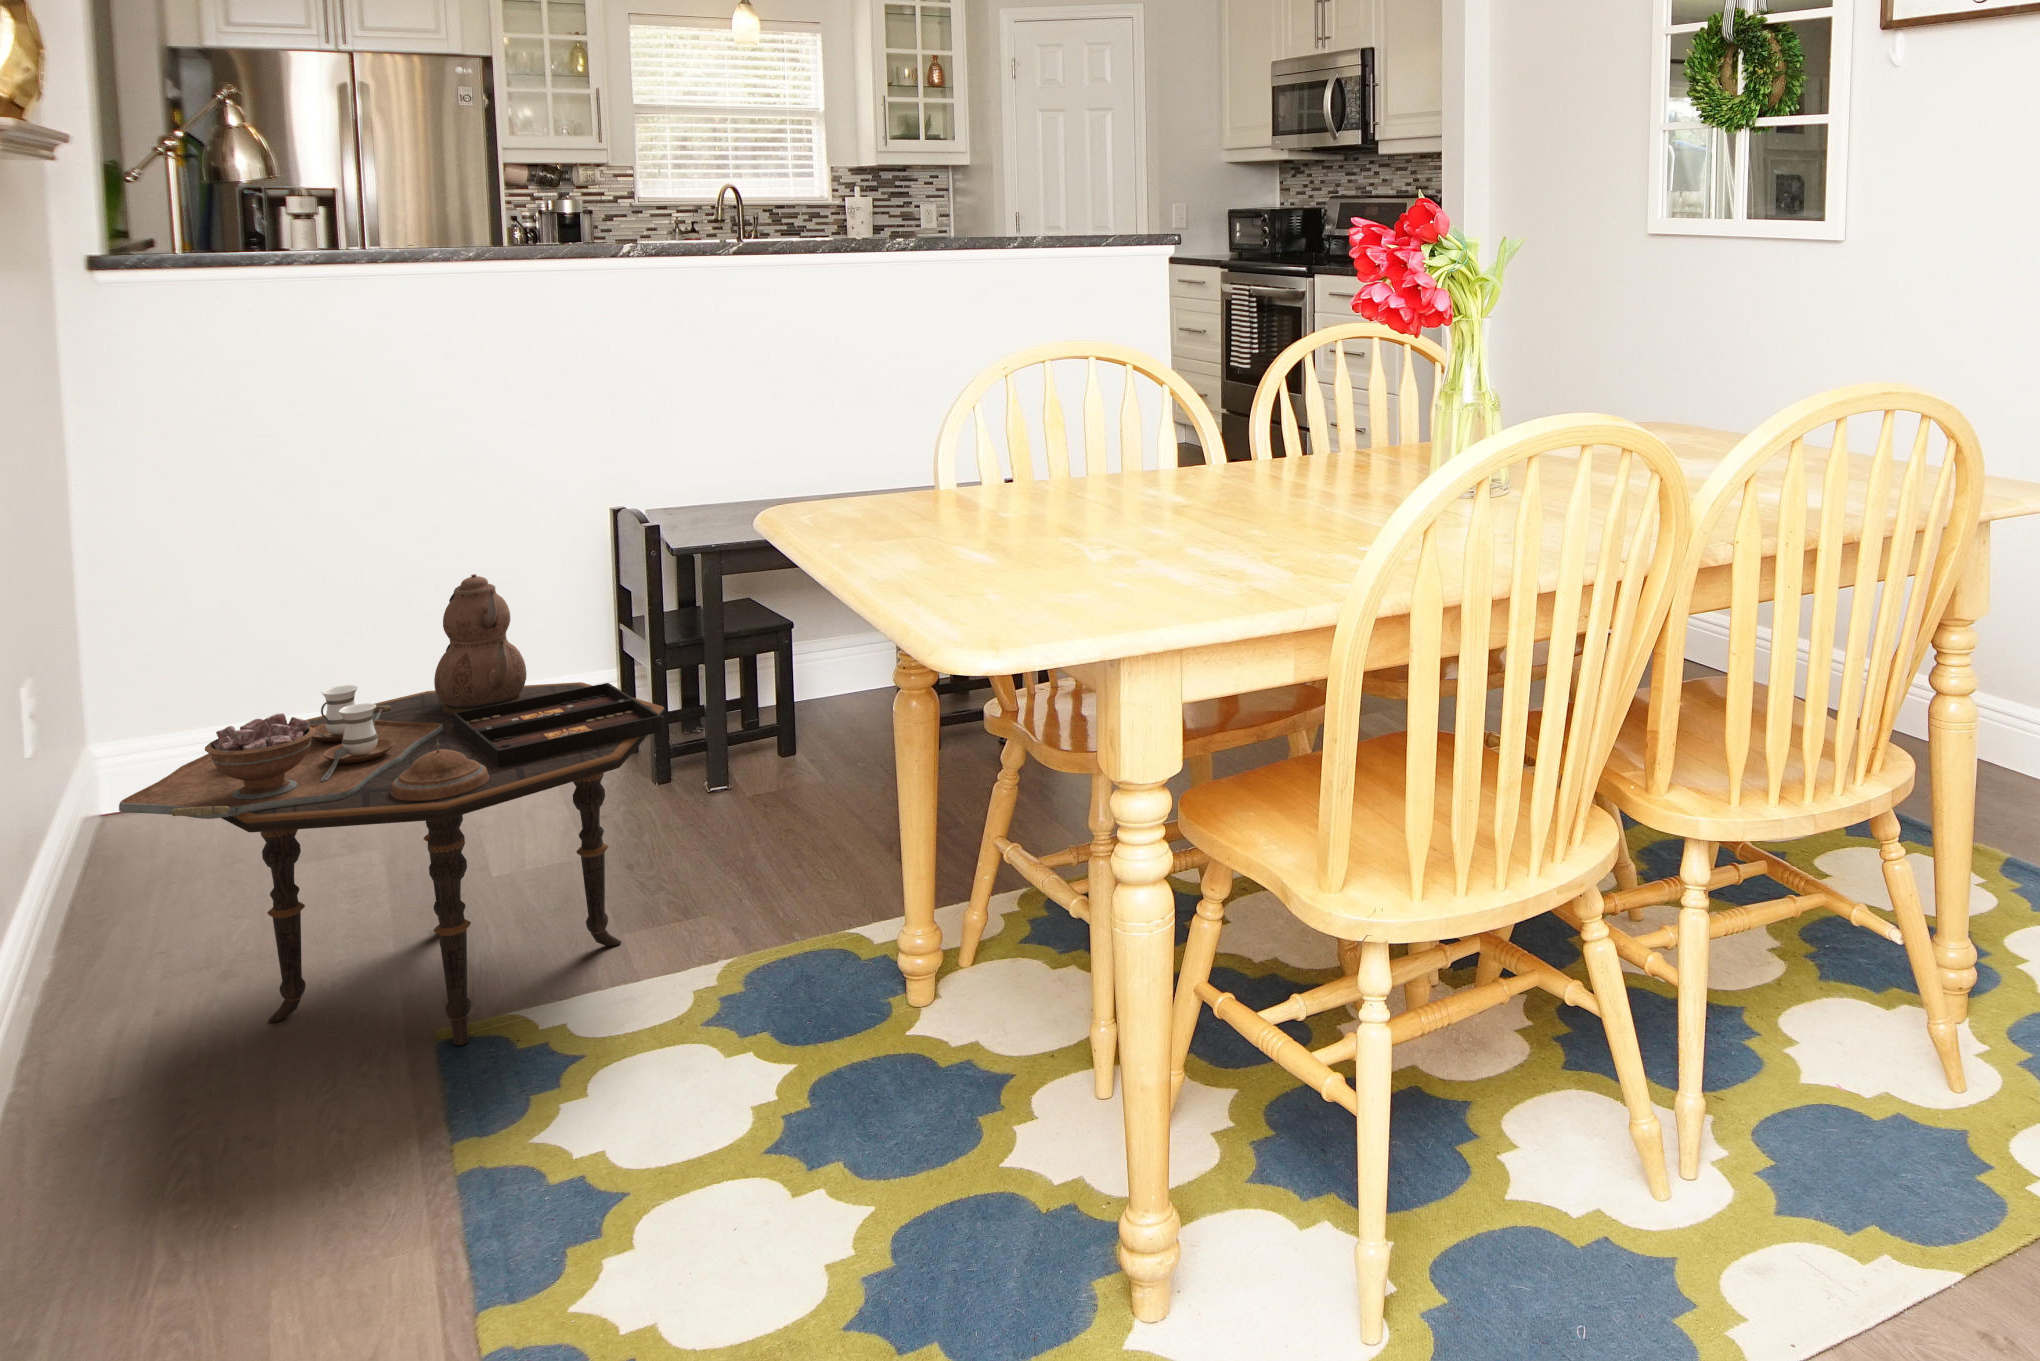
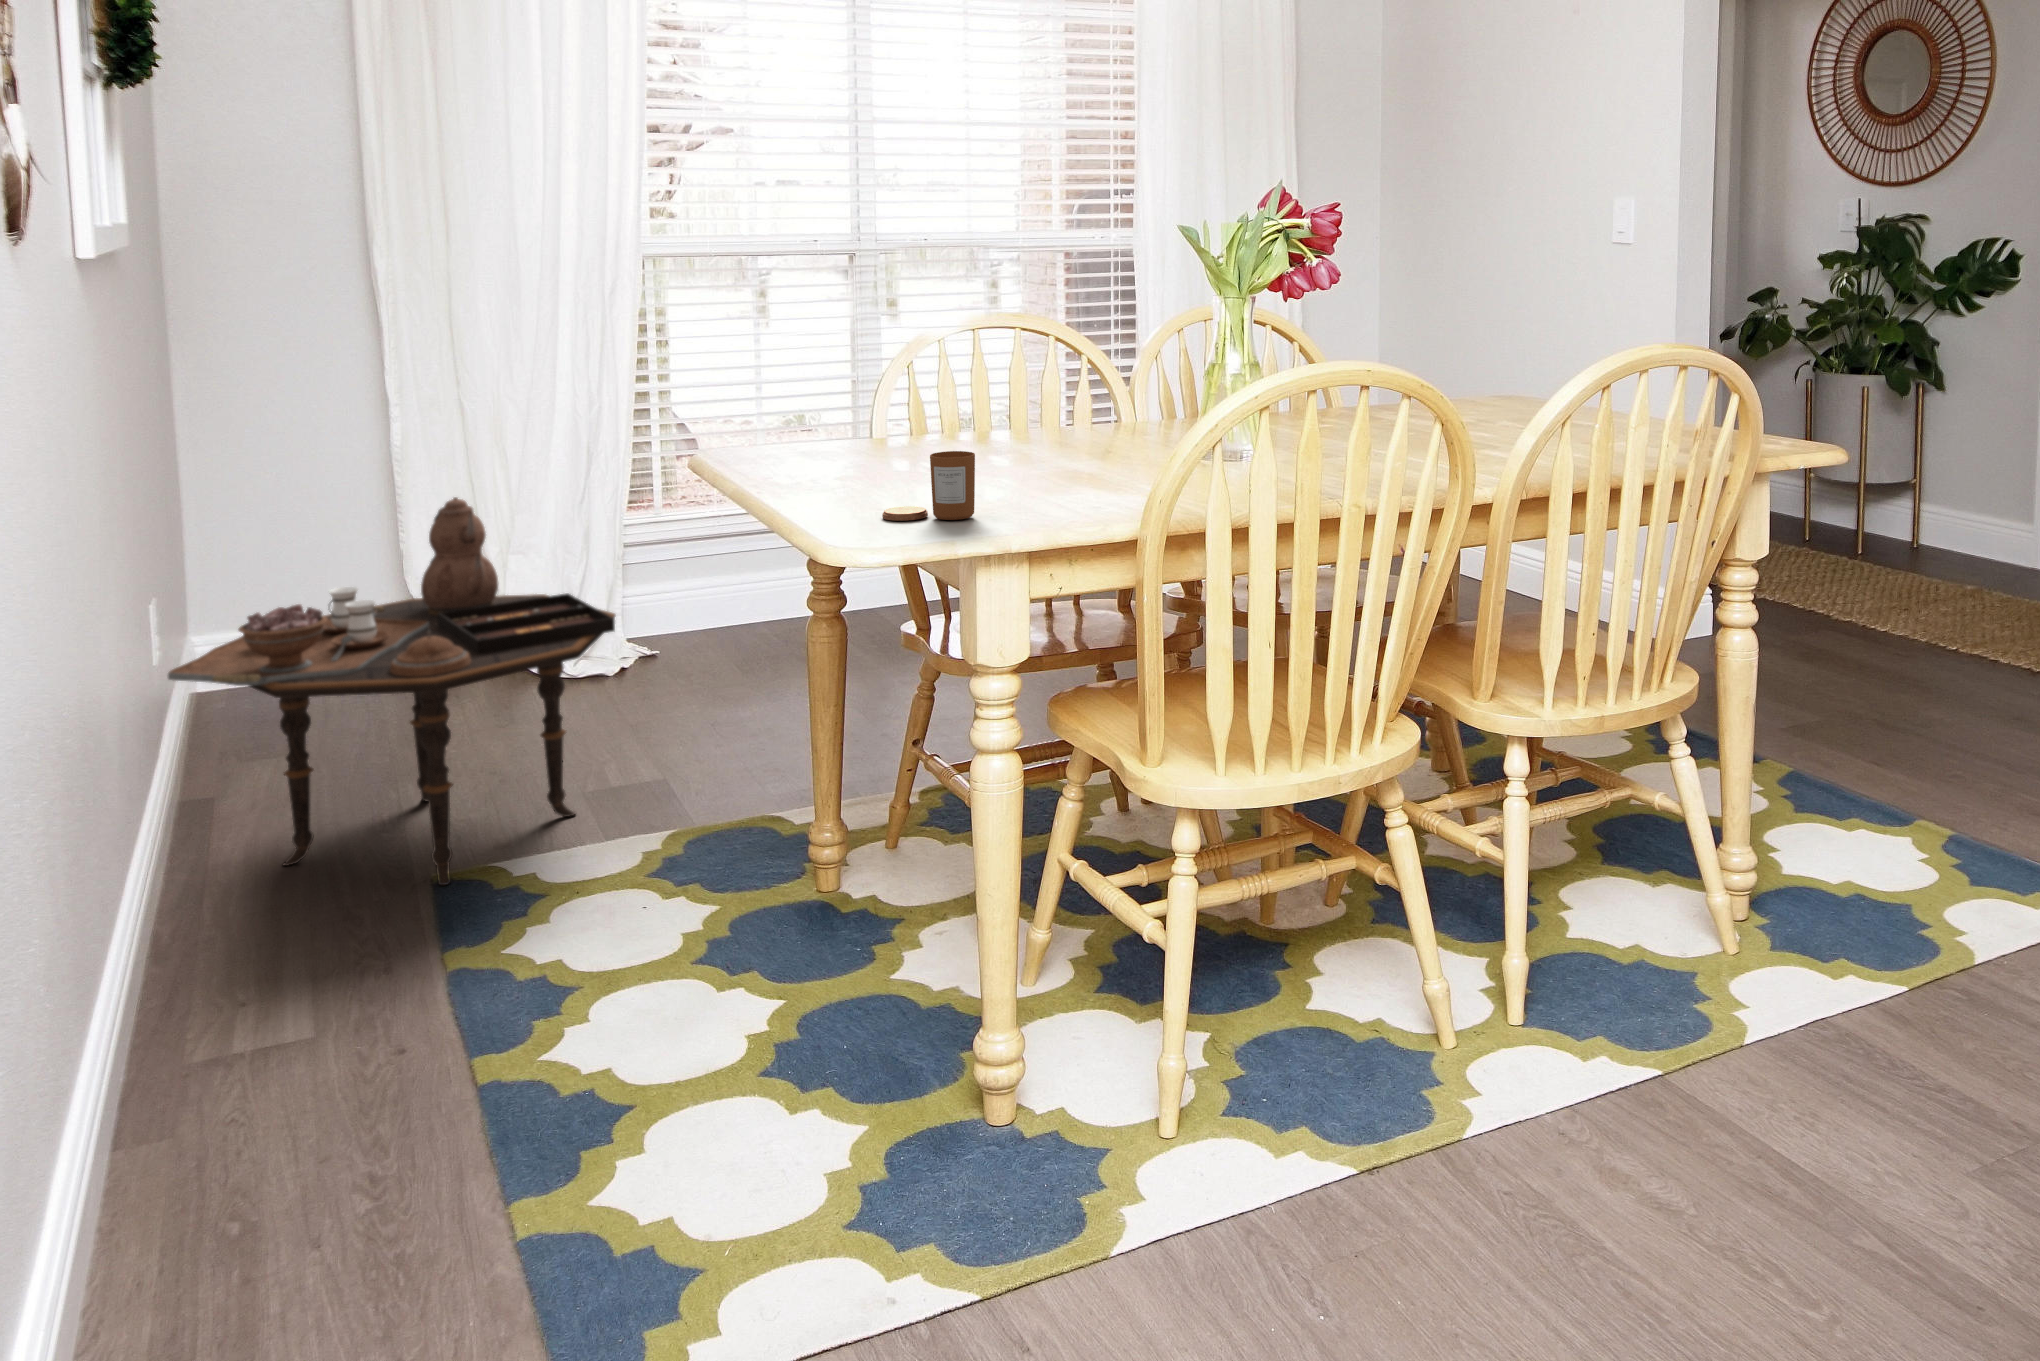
candle: none [991,536,1106,626] -> present [882,451,975,521]

